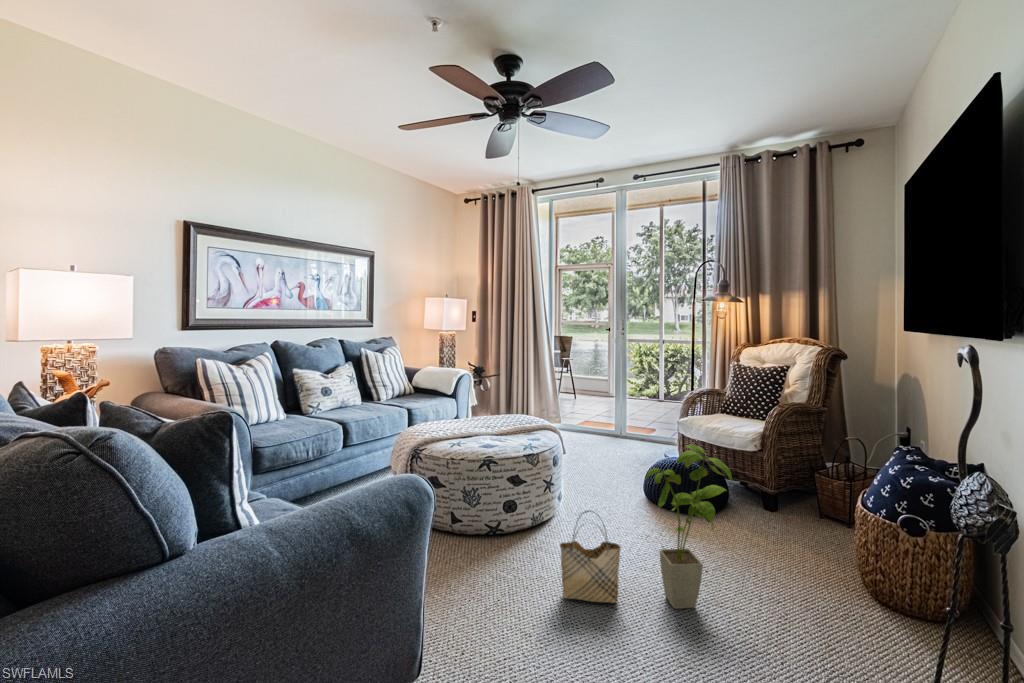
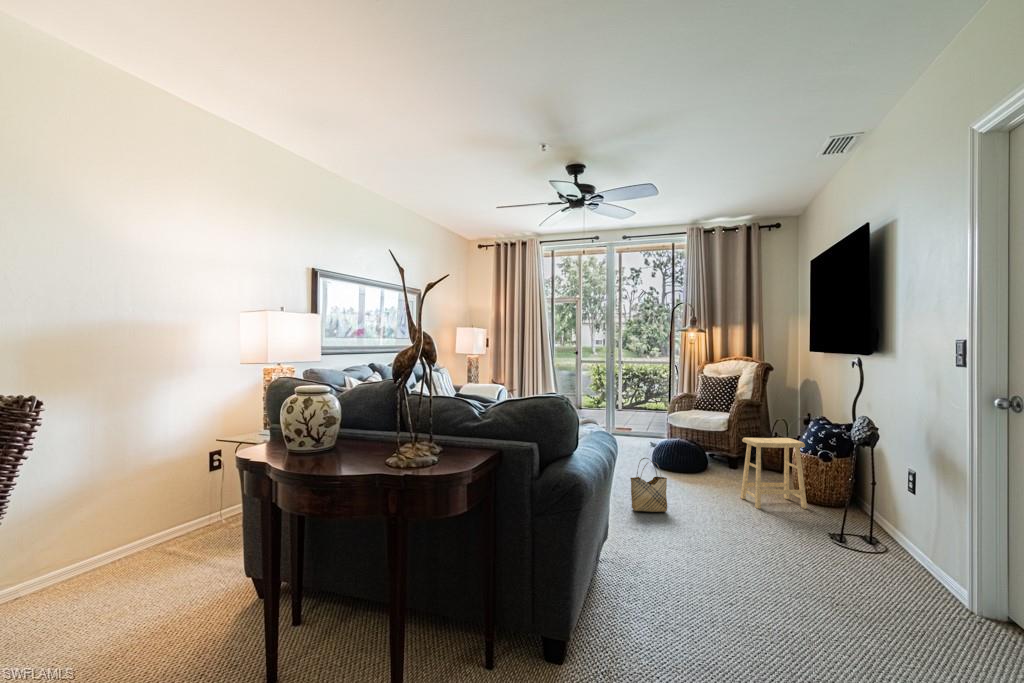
house plant: present [645,445,732,609] -> none [680,414,735,513]
footstool: none [759,479,874,611] -> present [740,438,807,509]

